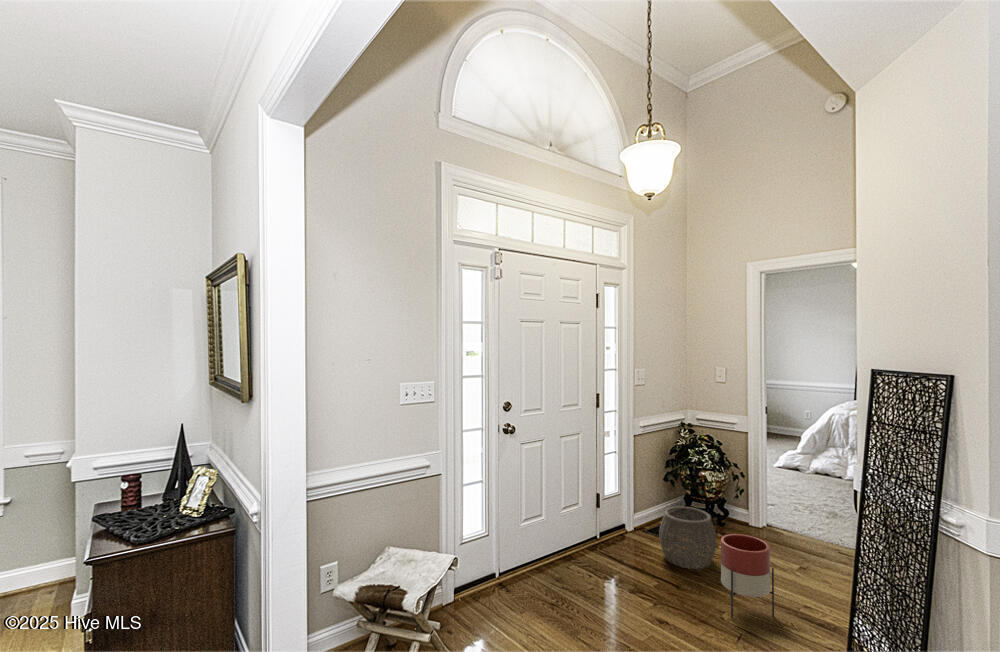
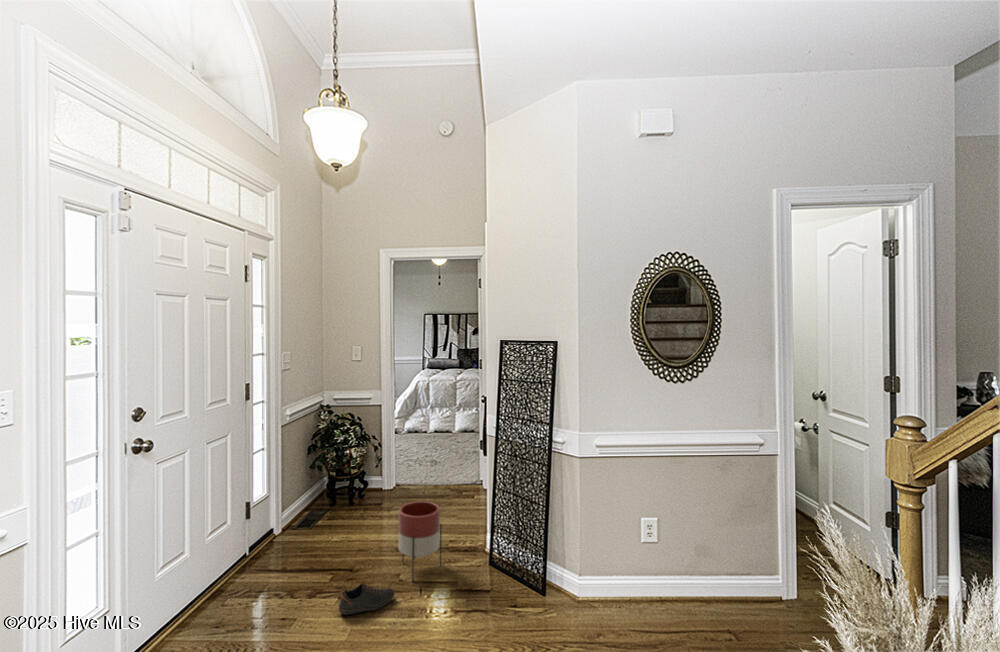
woven basket: present [659,506,717,569] -> none [321,489,378,552]
shoe: none [645,595,703,628] -> present [339,584,394,615]

